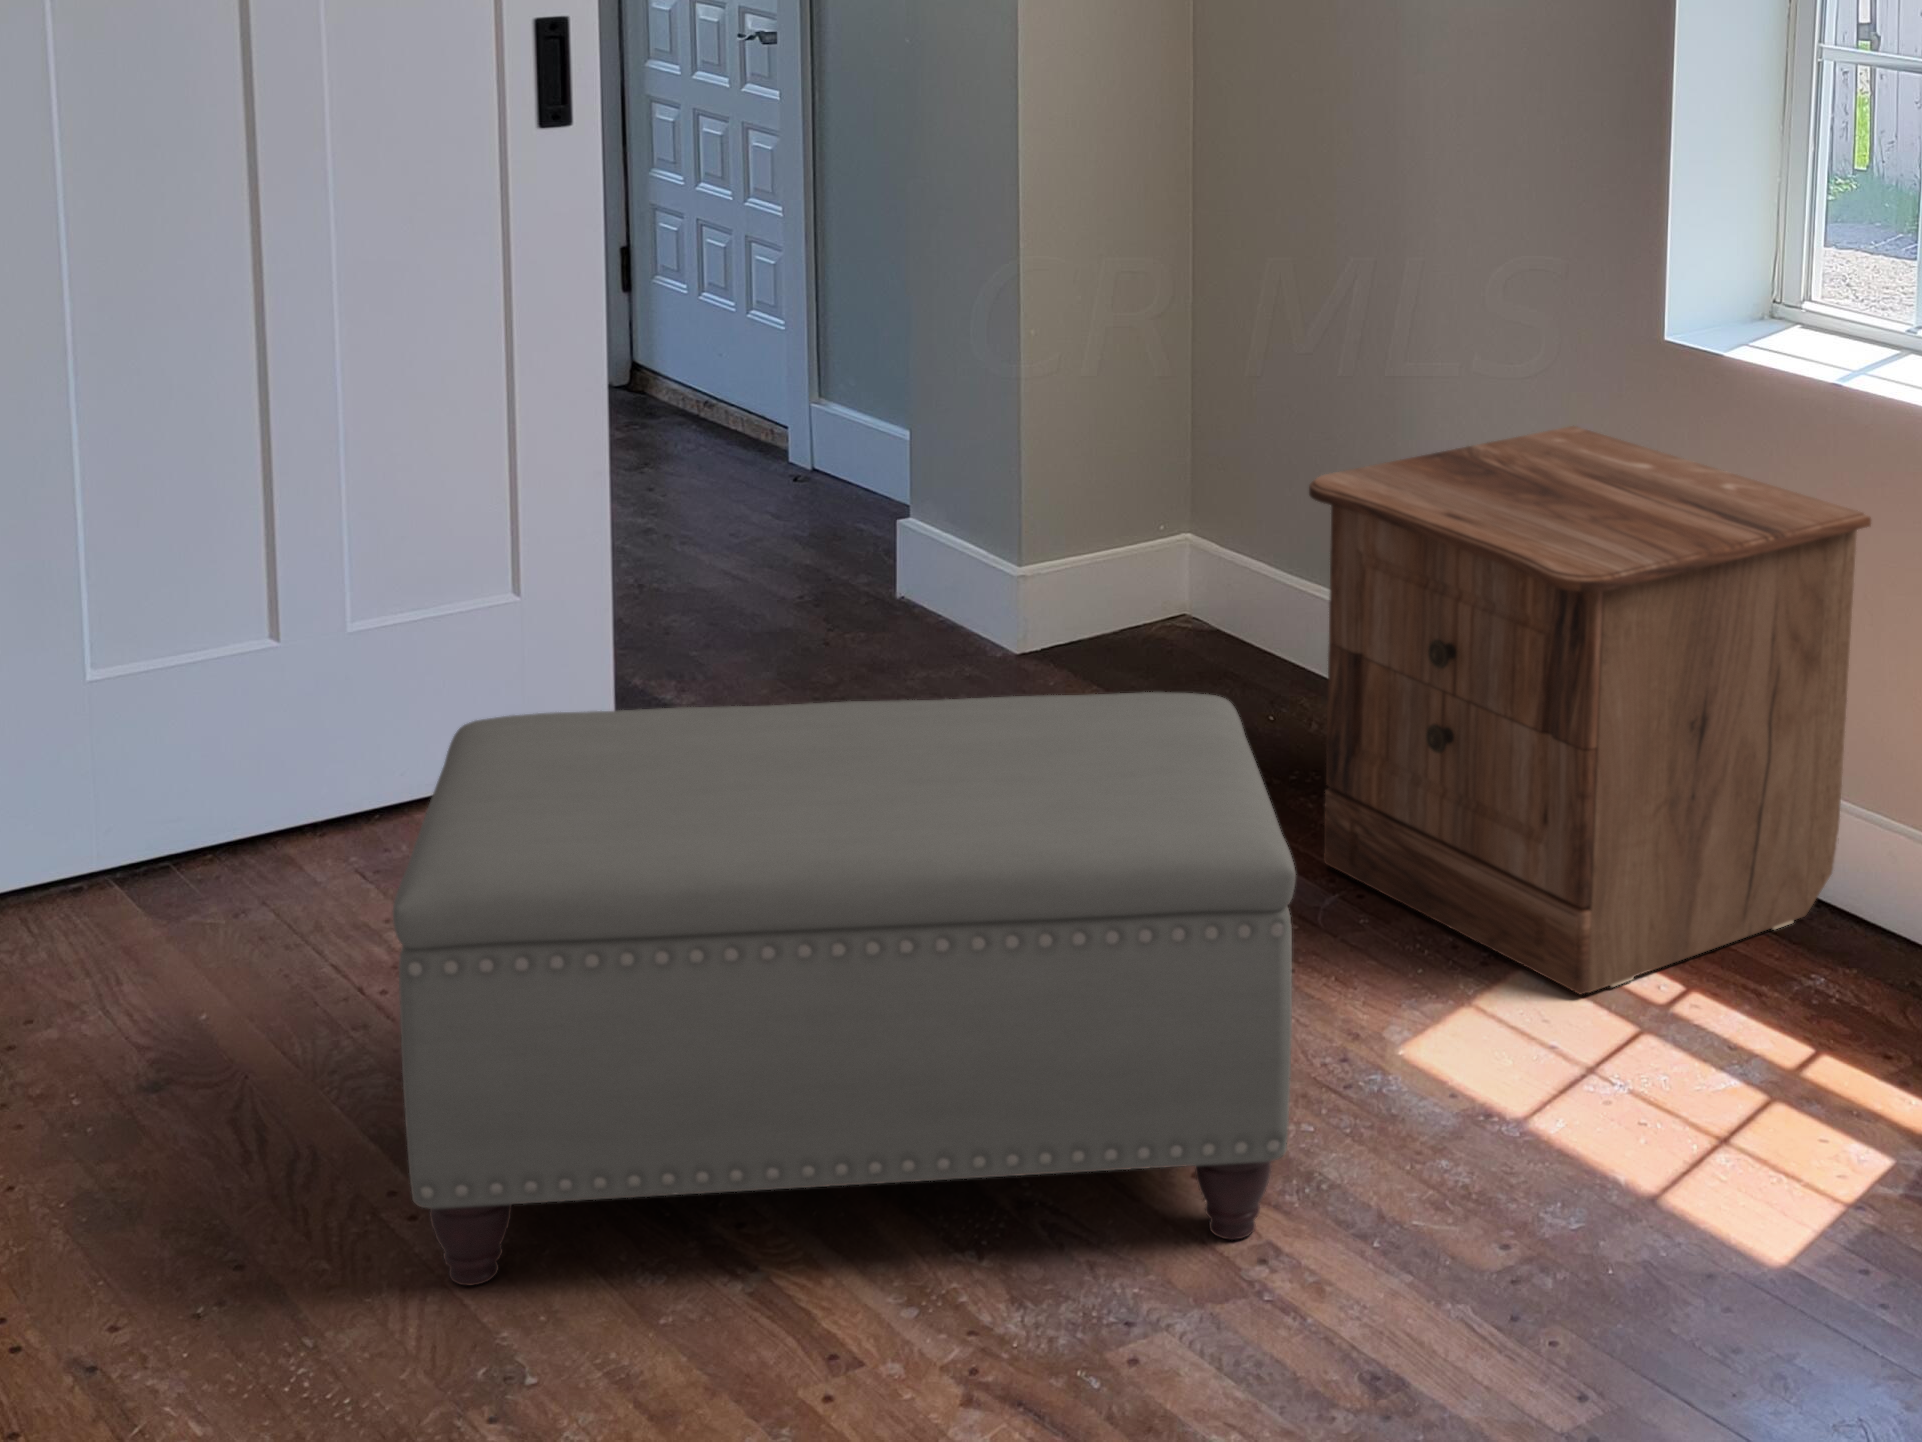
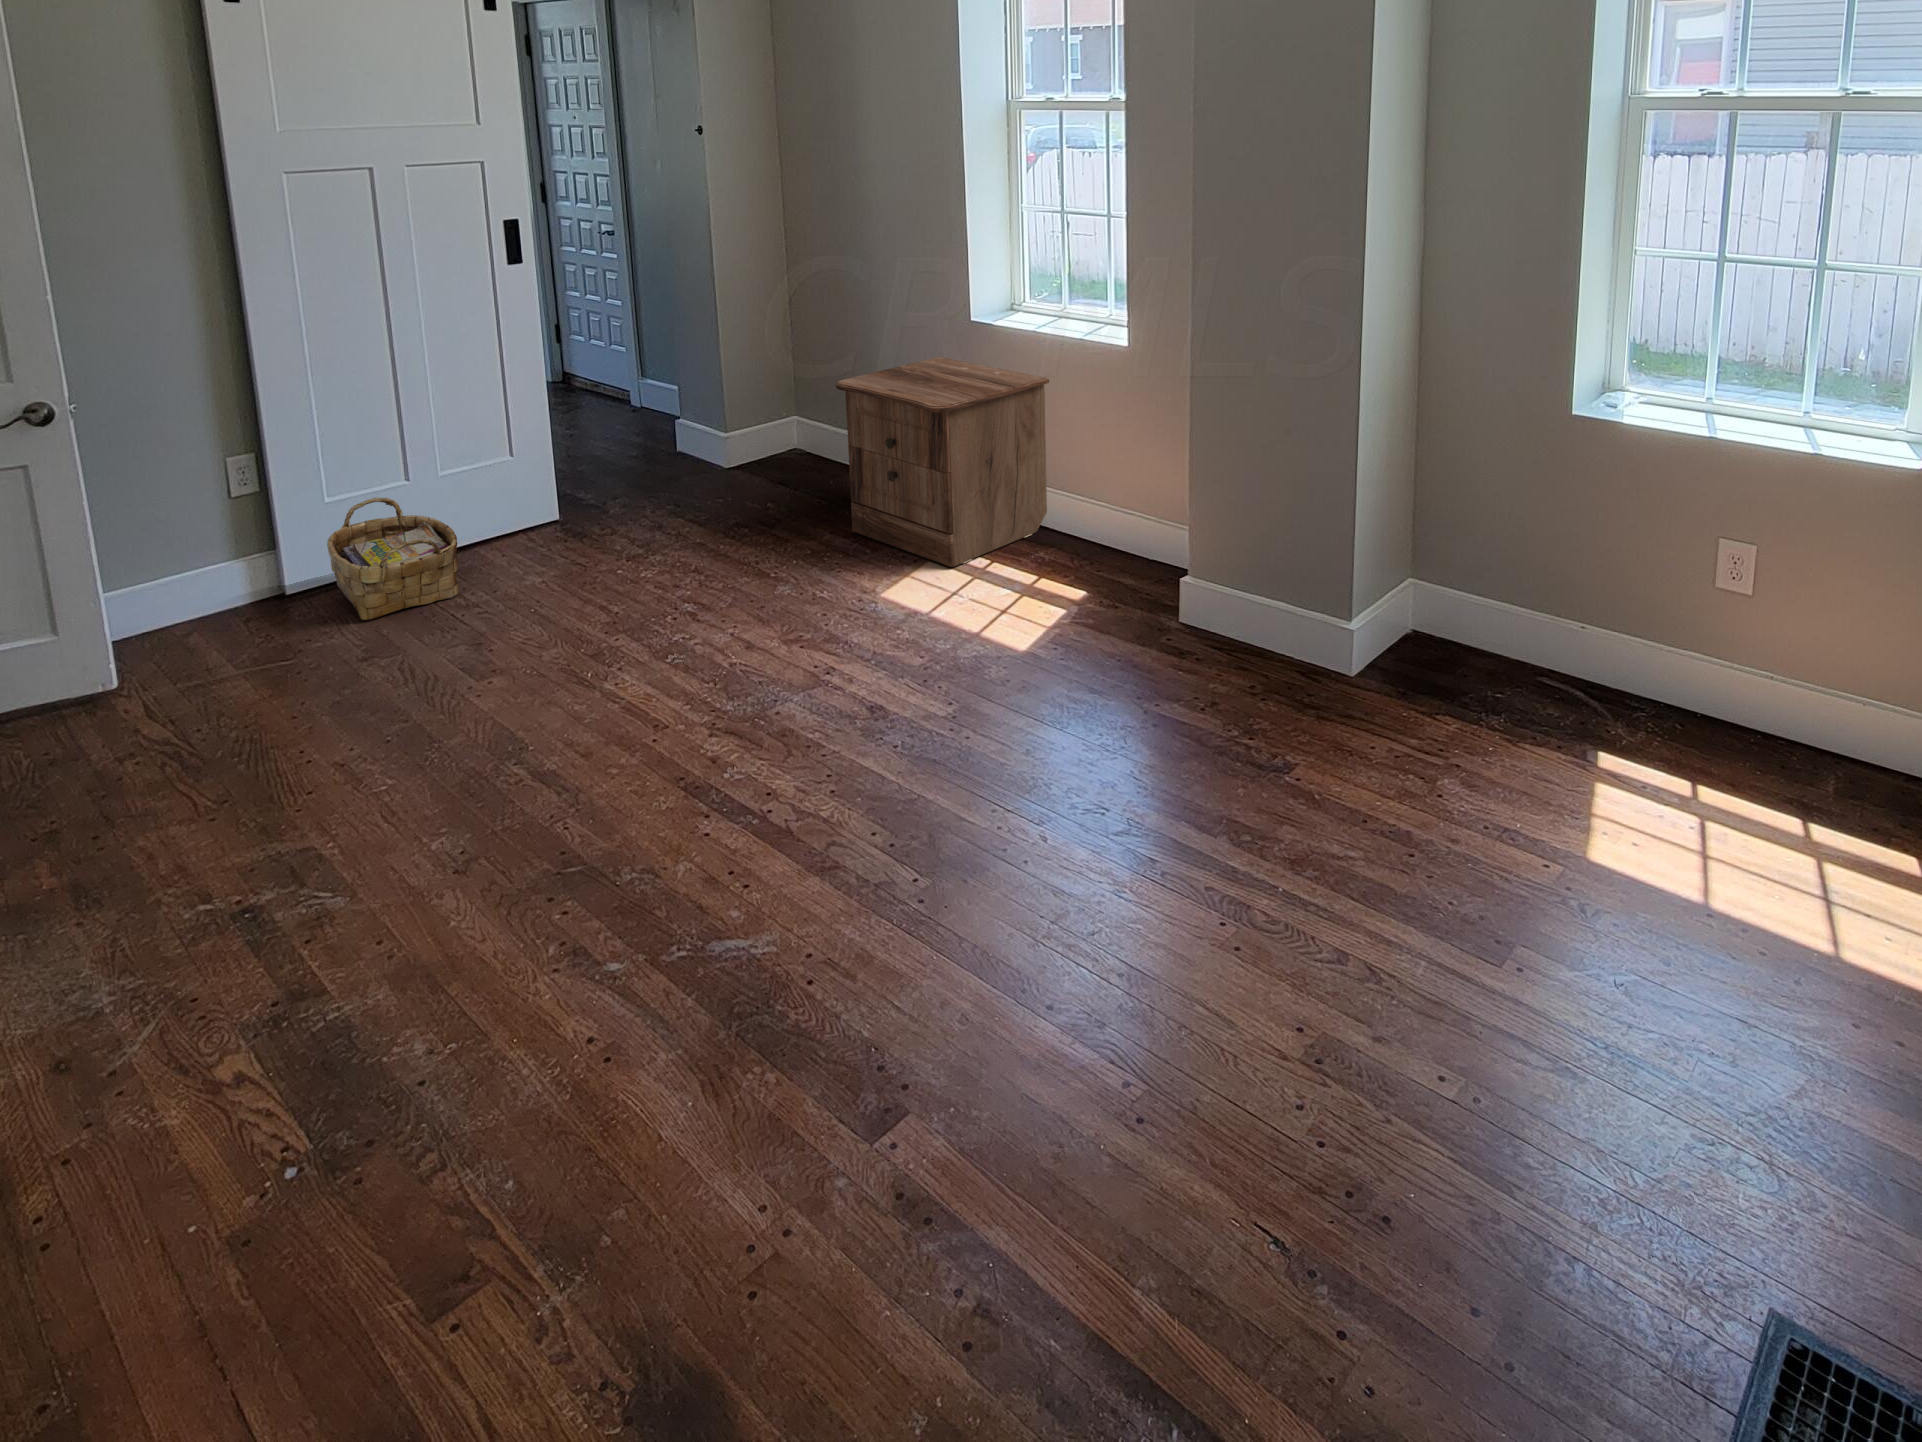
woven basket: none [88,676,377,977] -> present [327,497,459,620]
ottoman: present [393,692,1296,1286] -> none [462,462,836,718]

